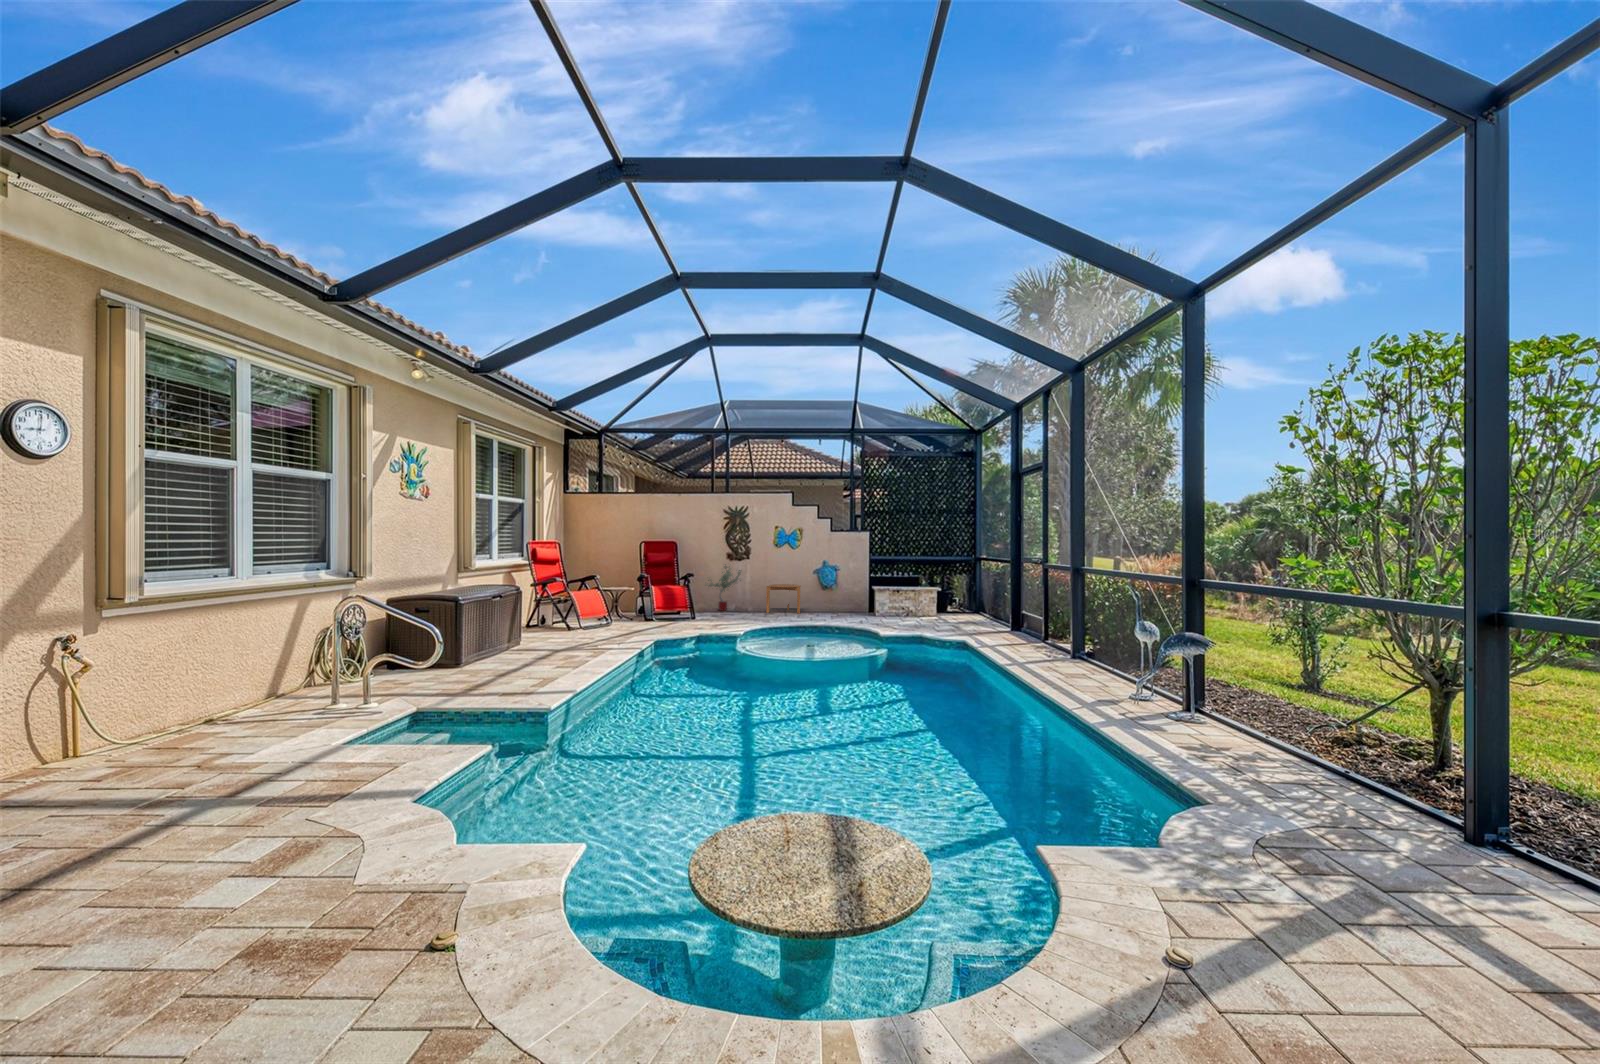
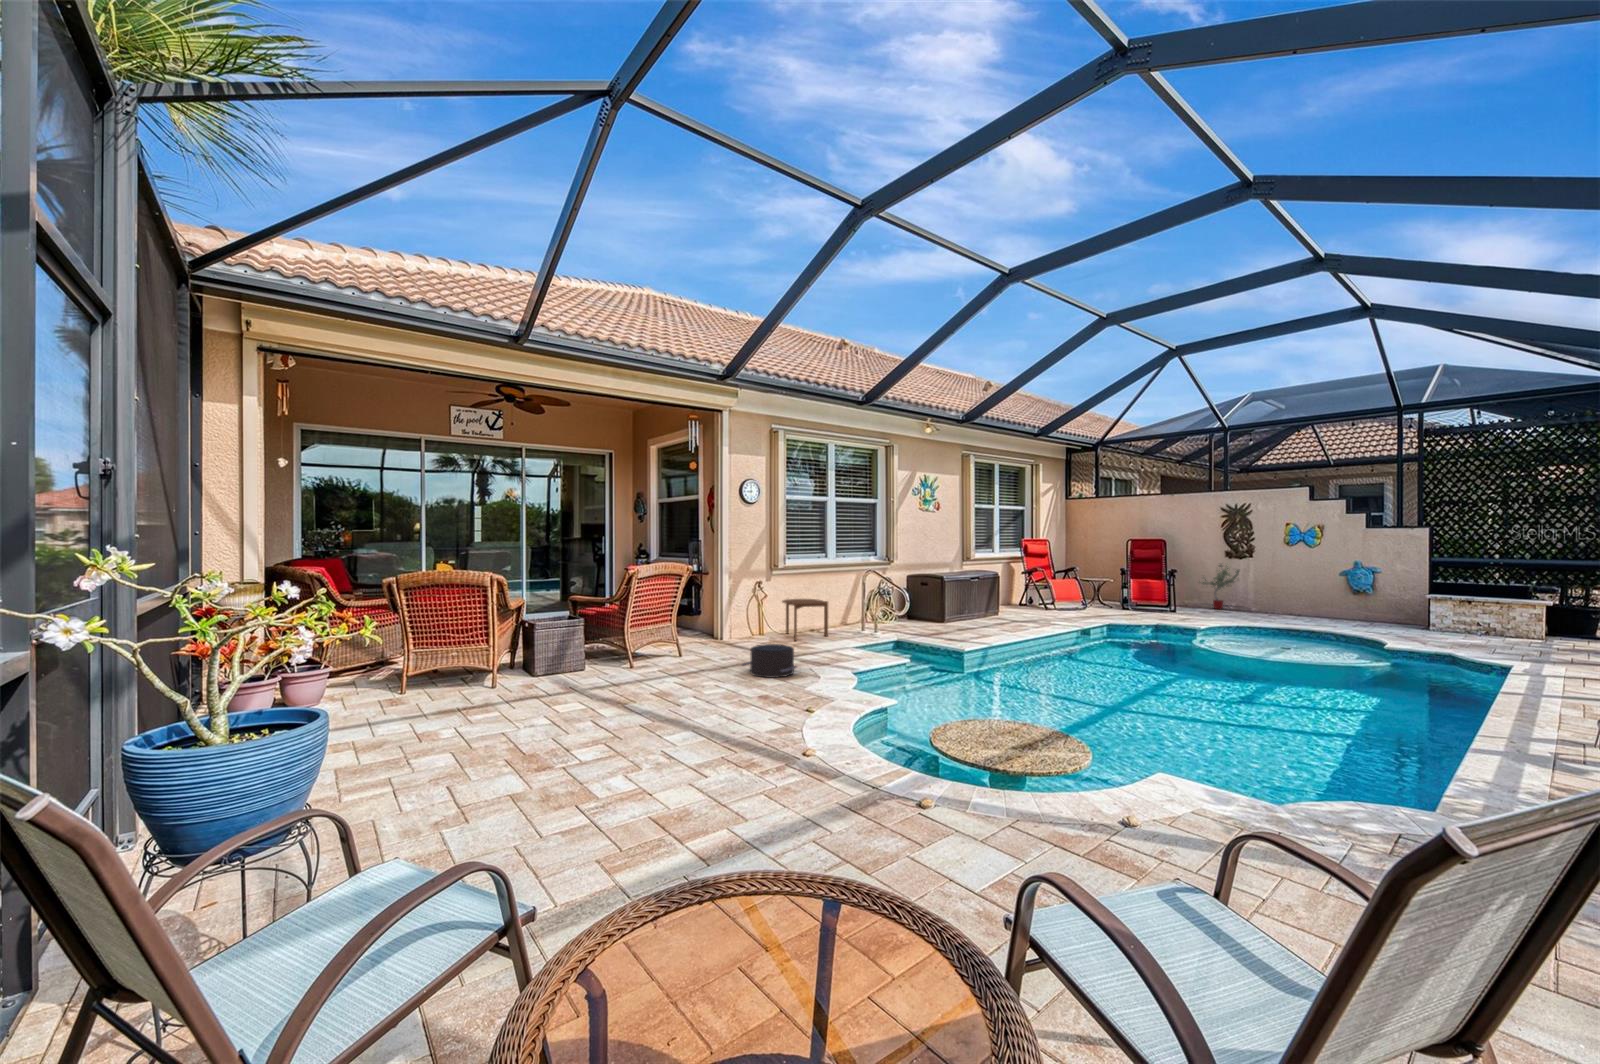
side table: present [766,584,801,614] -> present [782,599,828,641]
pouf: none [61,783,259,888] -> present [743,644,796,678]

